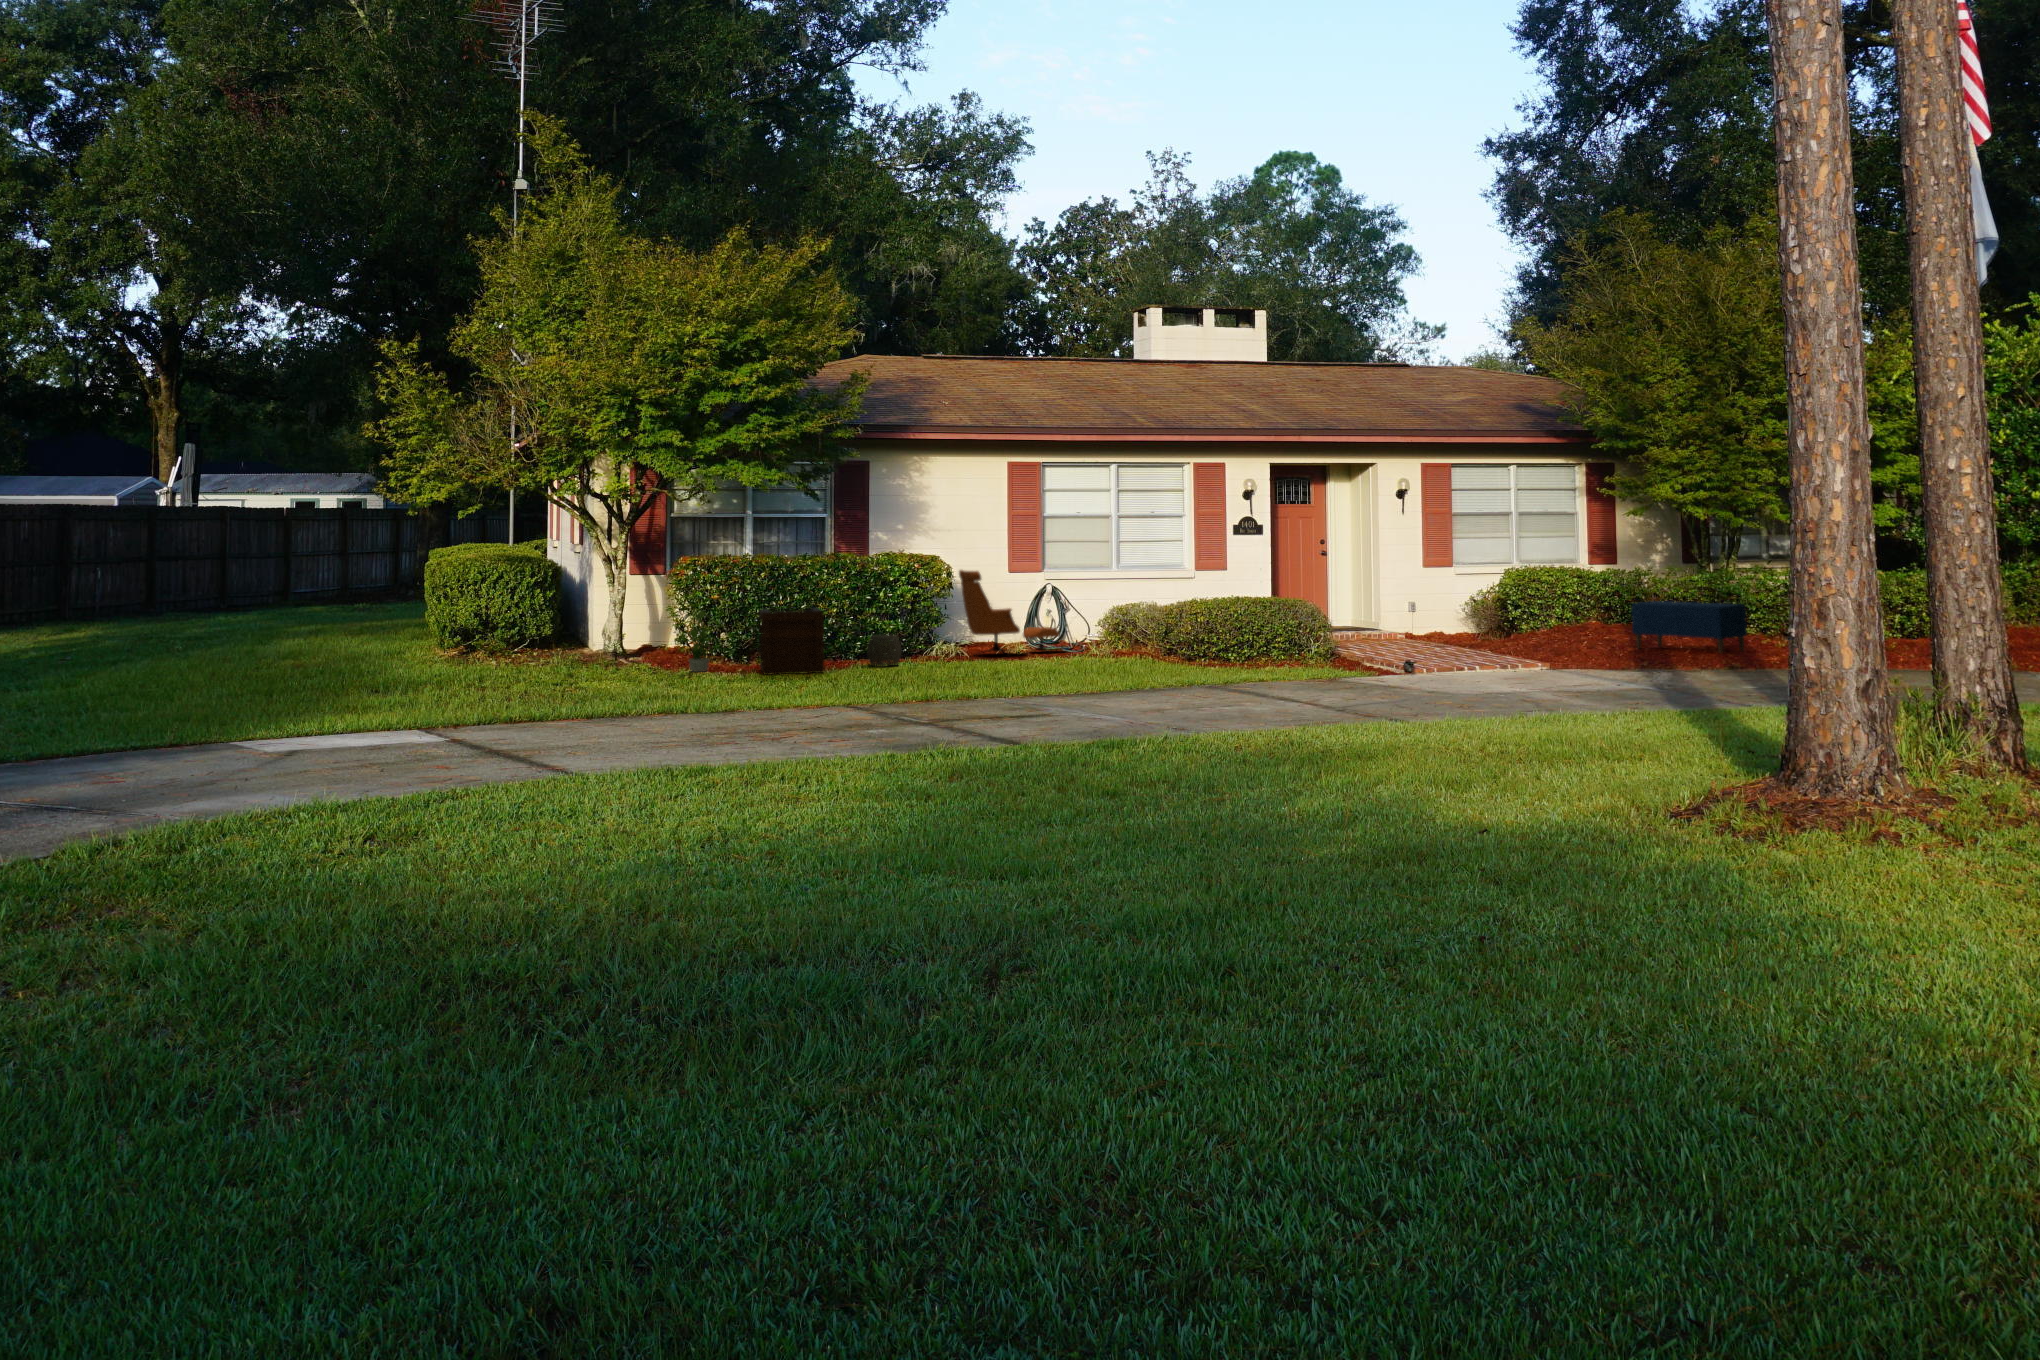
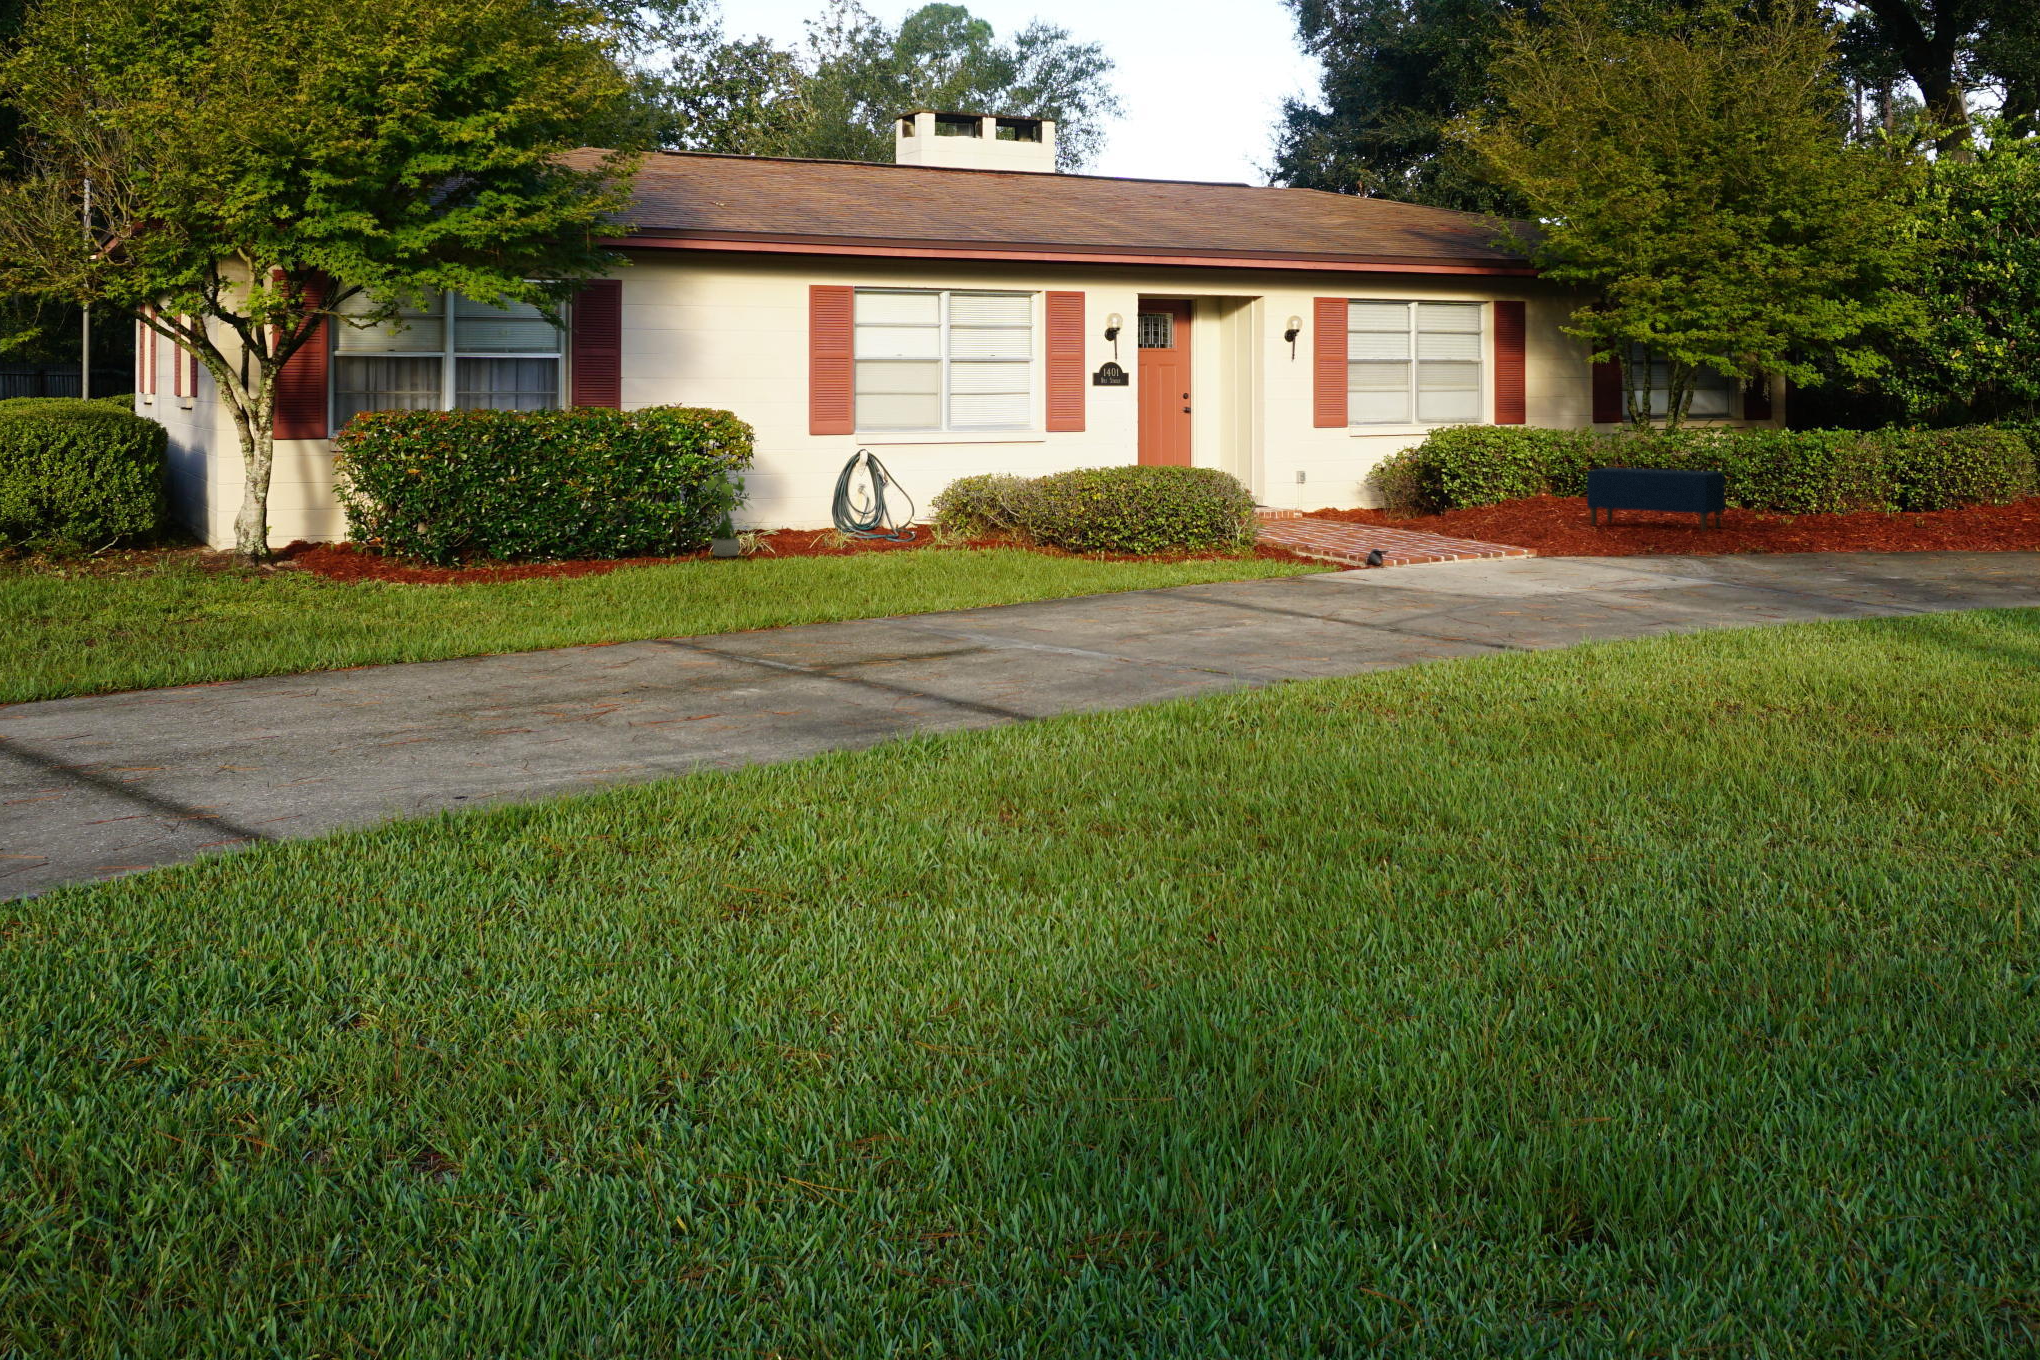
lounge chair: present [959,570,1060,655] -> none [757,428,887,546]
wooden crate: present [759,608,825,675] -> none [483,481,588,582]
potted plant: present [682,611,712,672] -> present [700,476,746,557]
woven basket: present [867,634,901,667] -> none [640,519,690,564]

